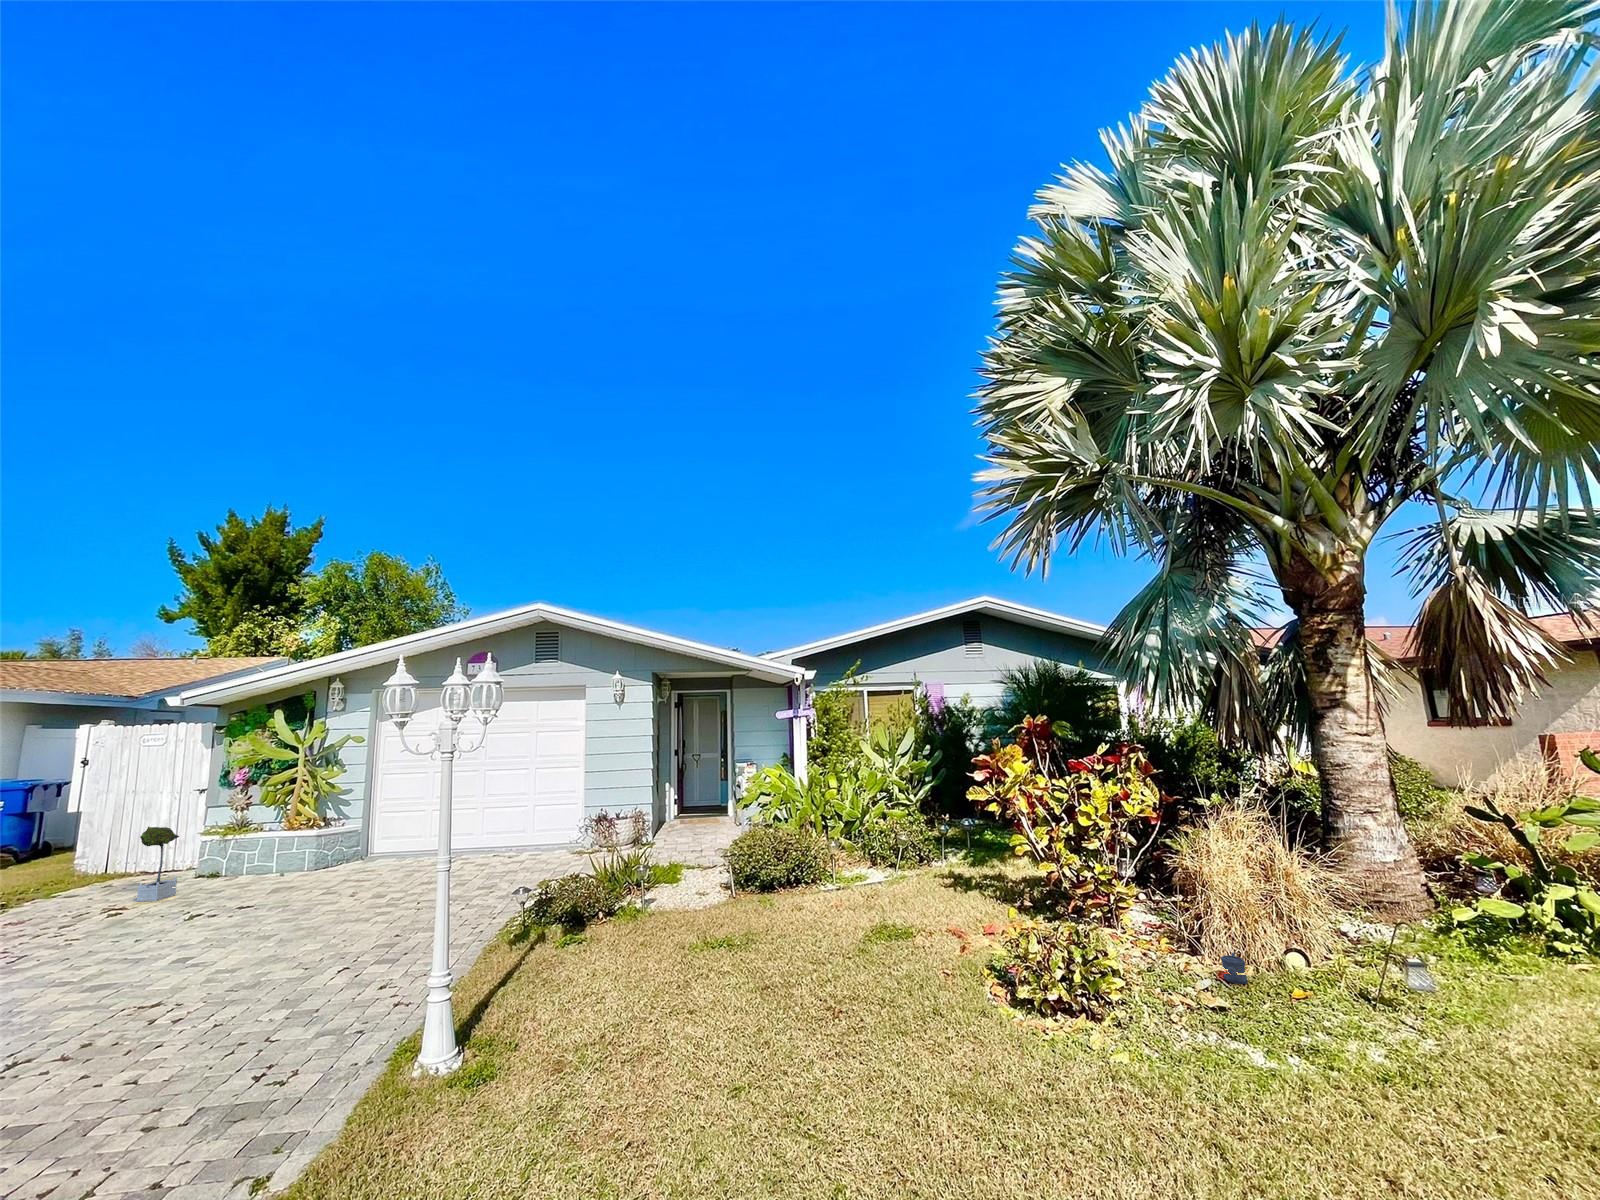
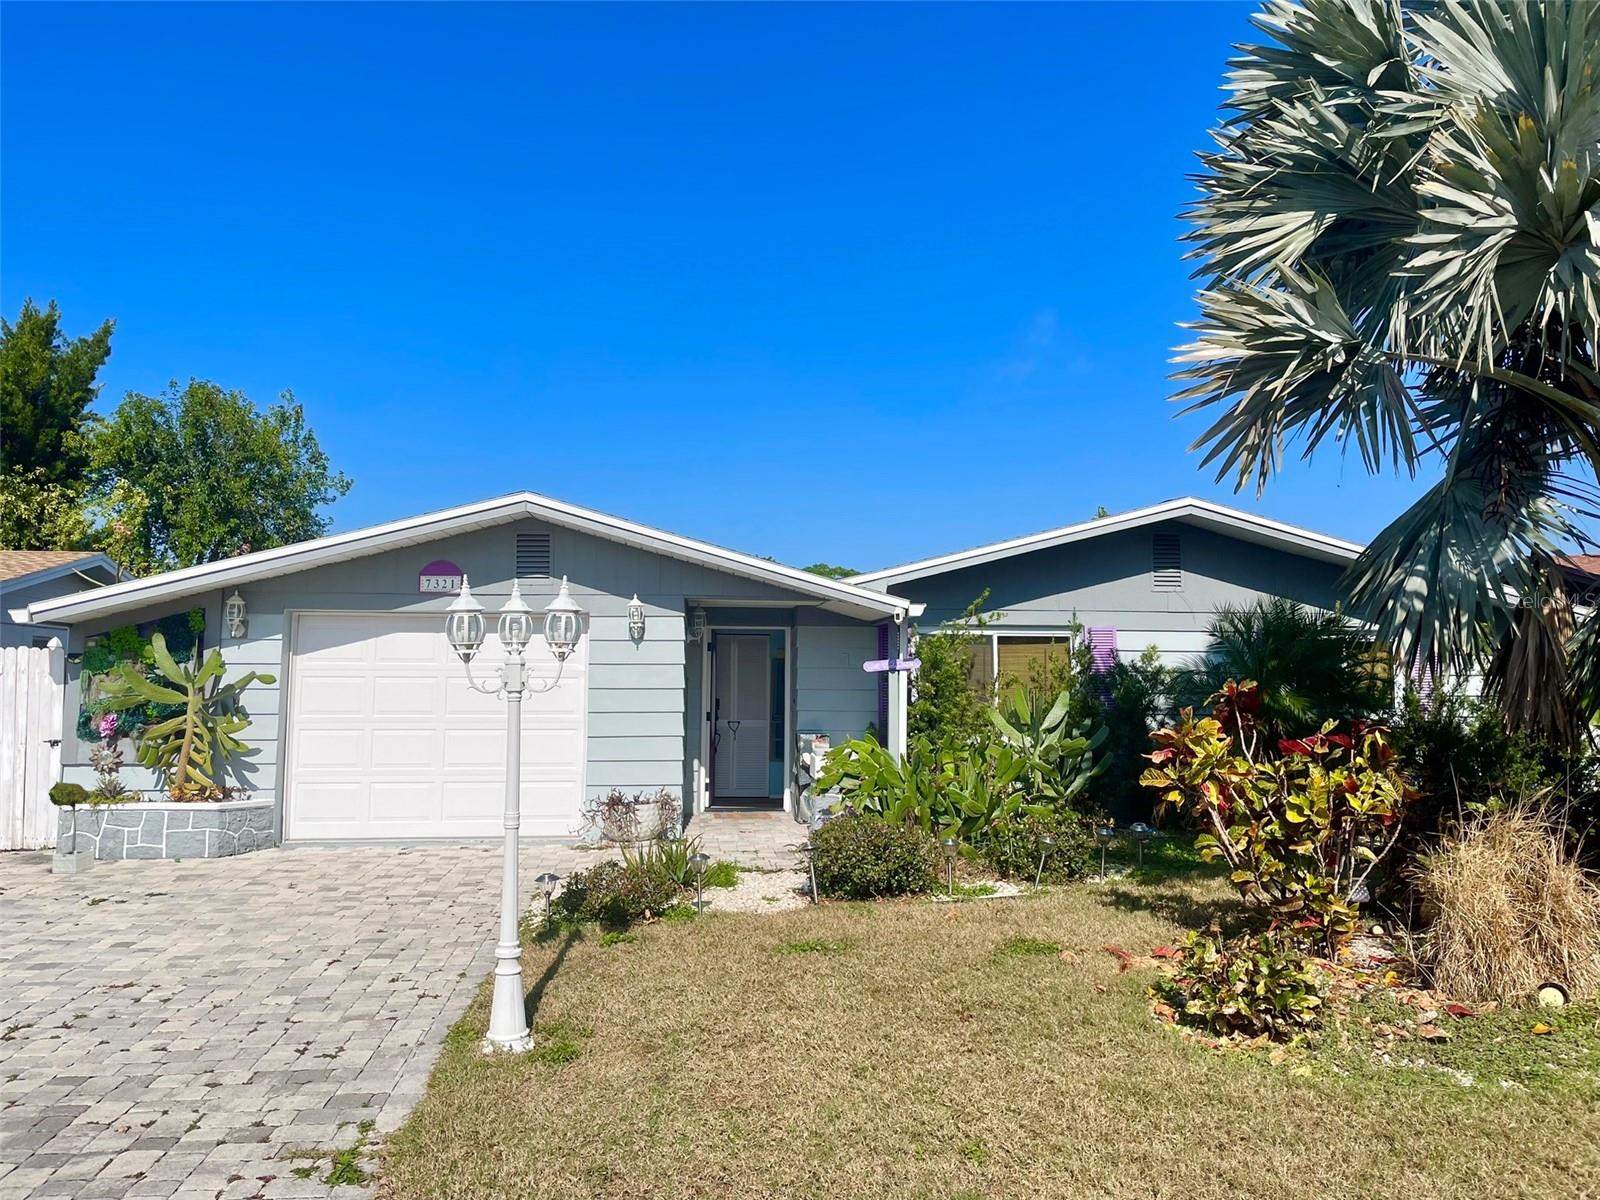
watering can: present [1221,952,1248,984] -> none [1455,983,1486,1018]

